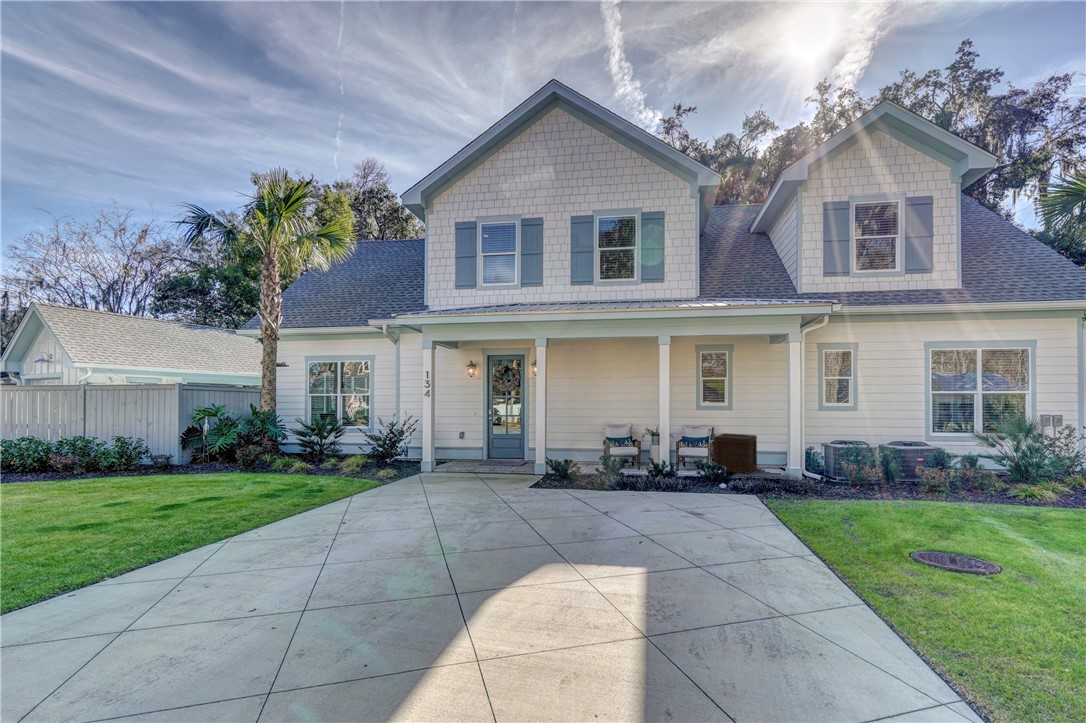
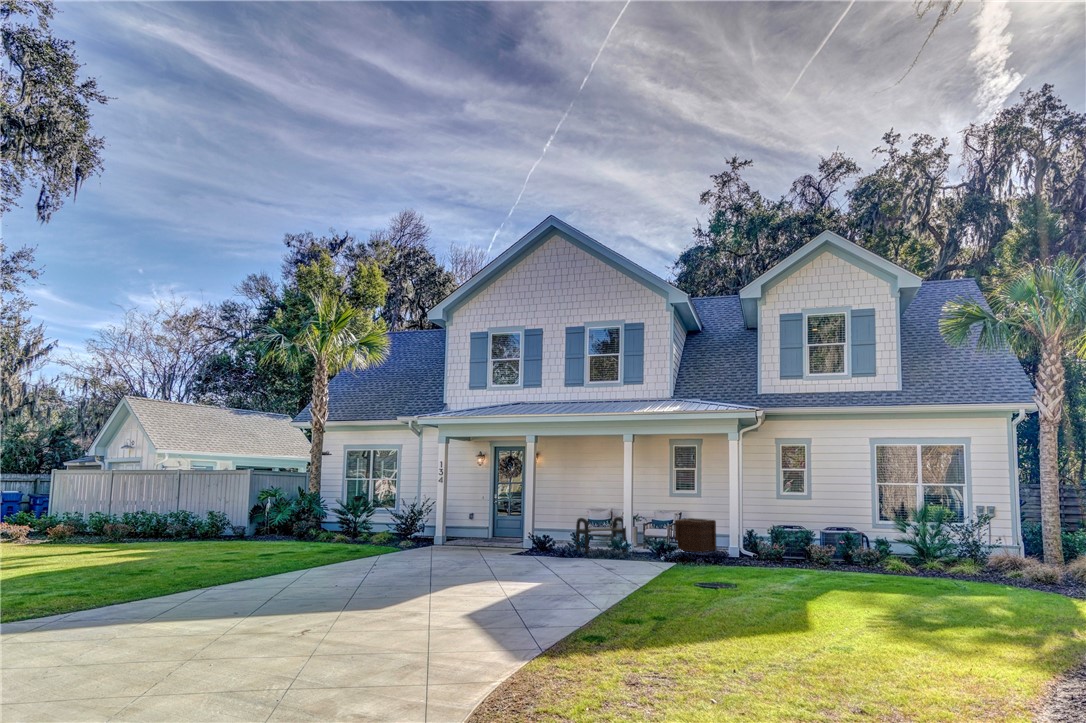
bench: none [602,435,663,480] -> present [576,517,626,553]

